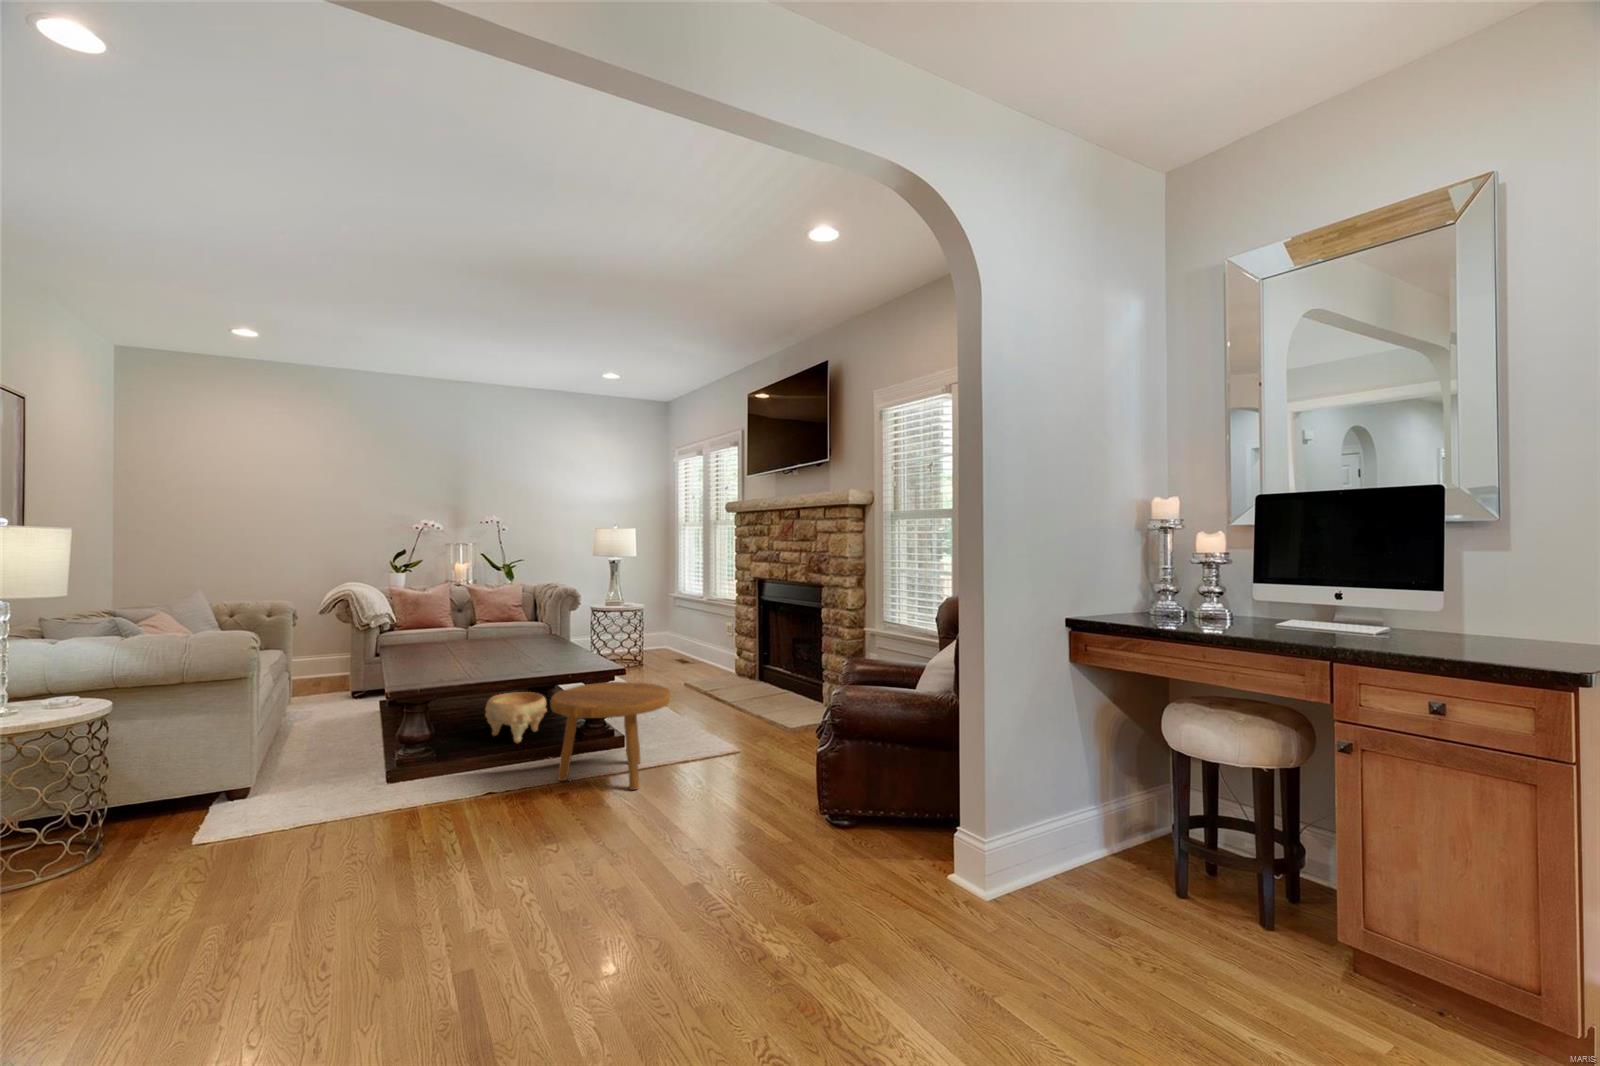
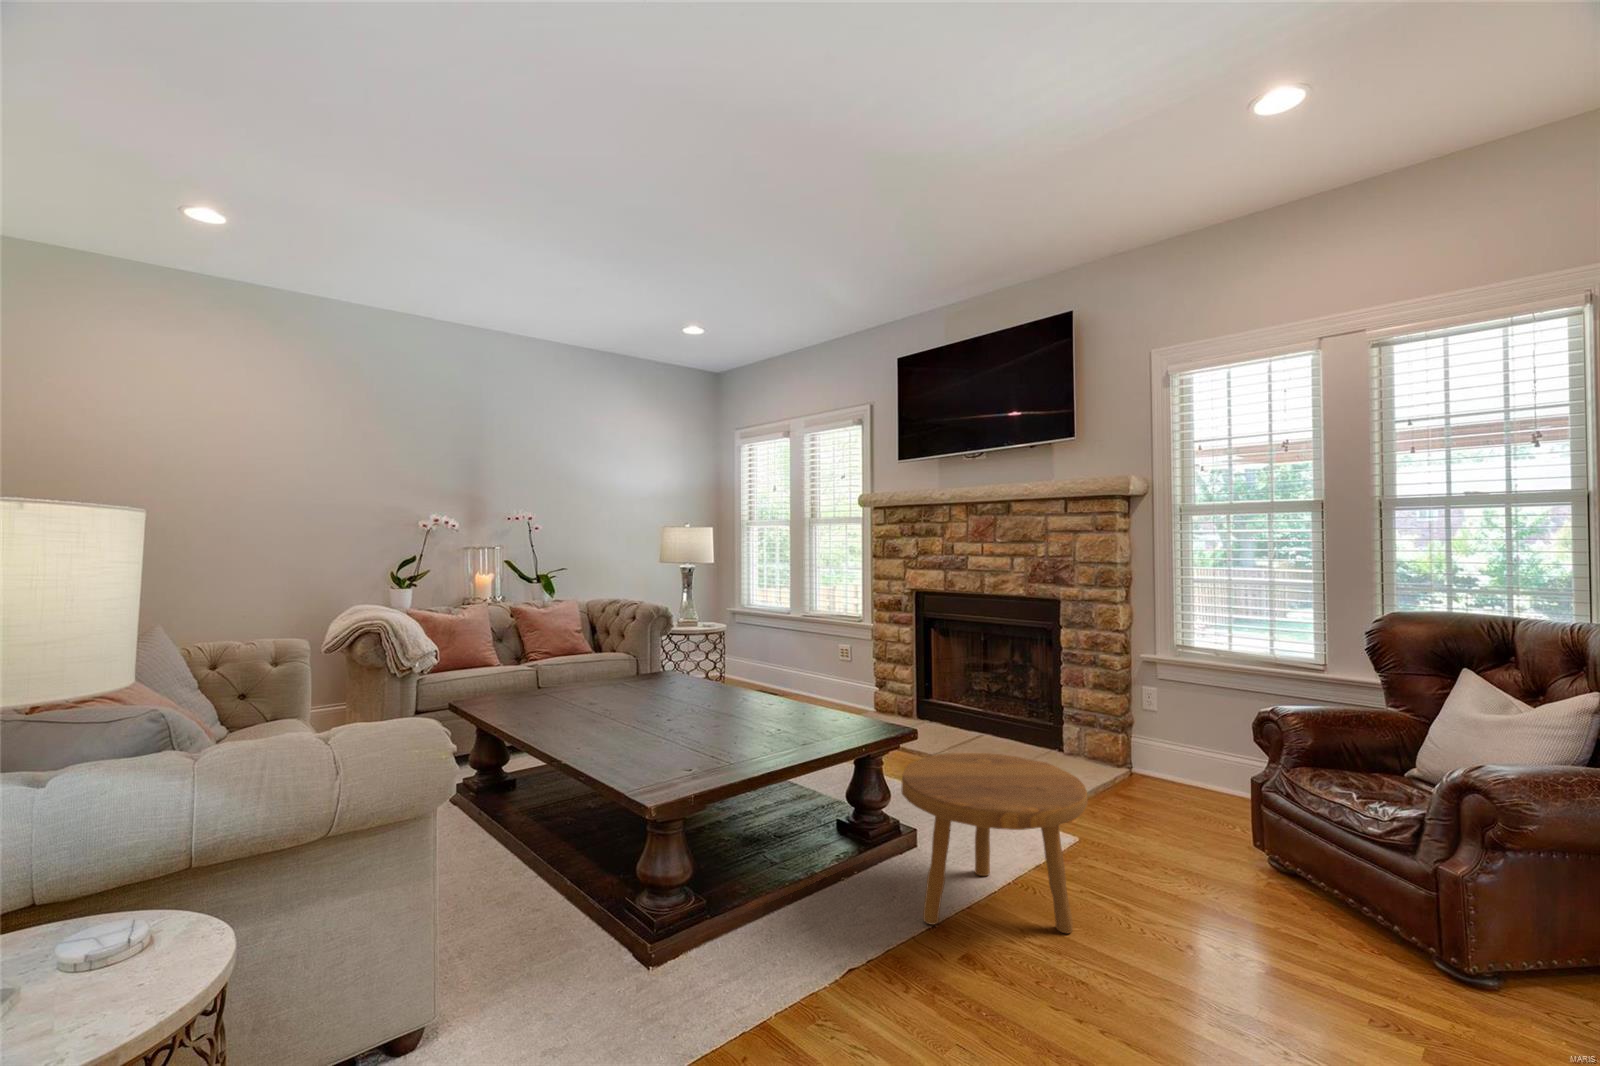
decorative bowl: present [485,692,547,743] -> none [717,771,811,856]

